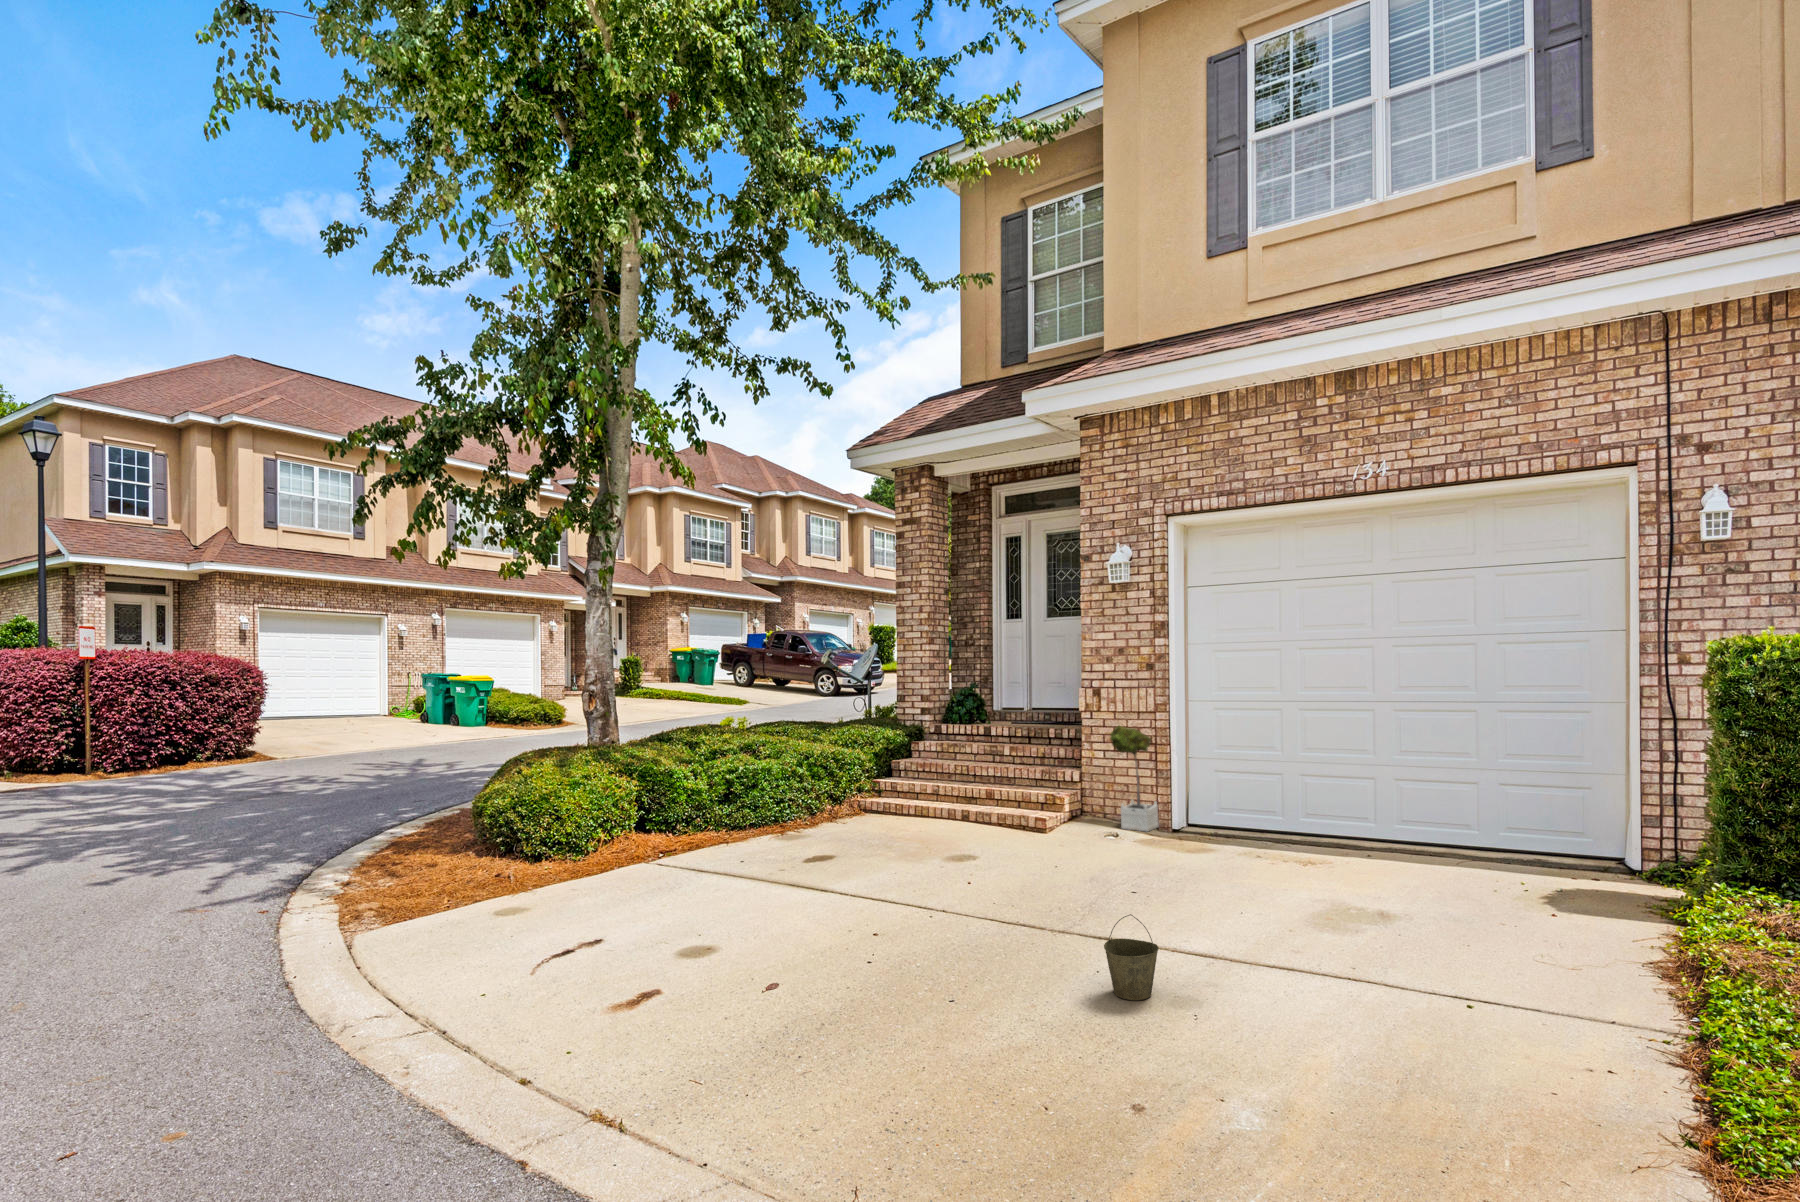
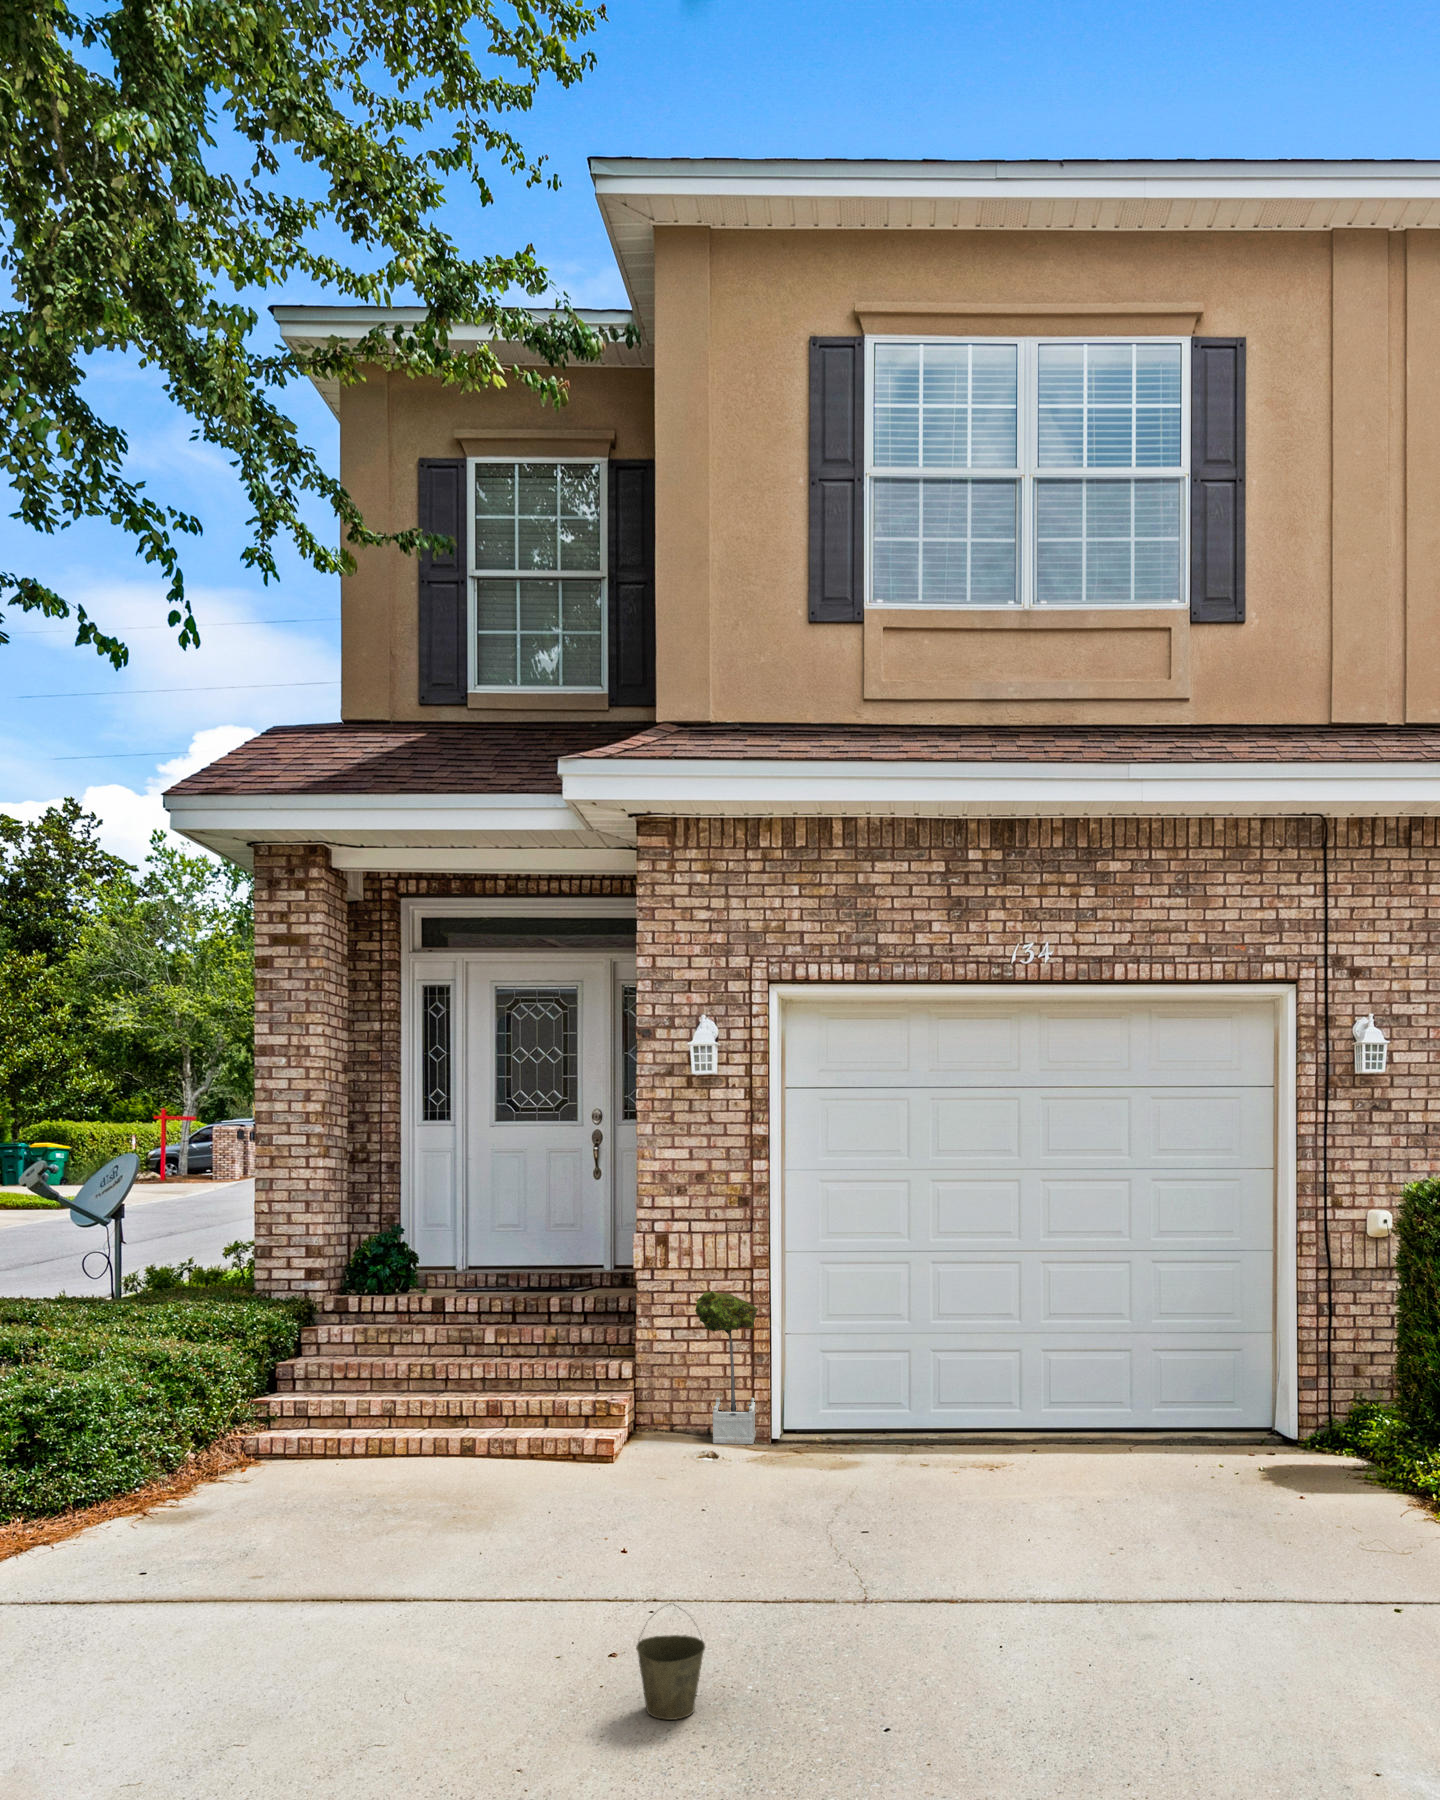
bucket: present [1104,914,1159,1000] -> present [636,1605,705,1720]

